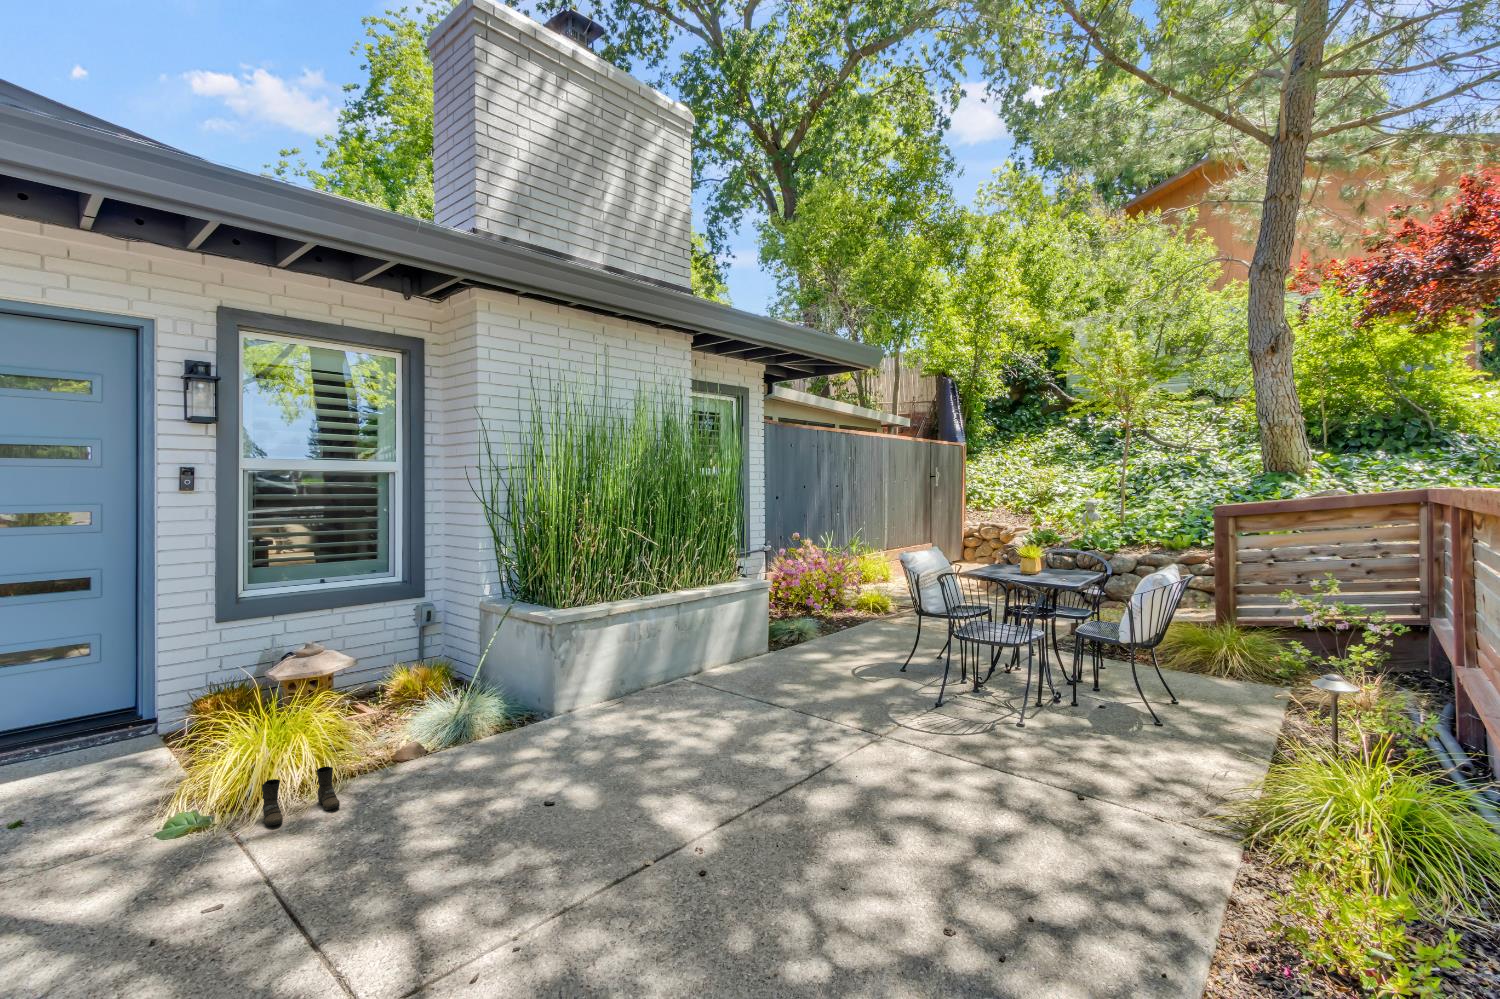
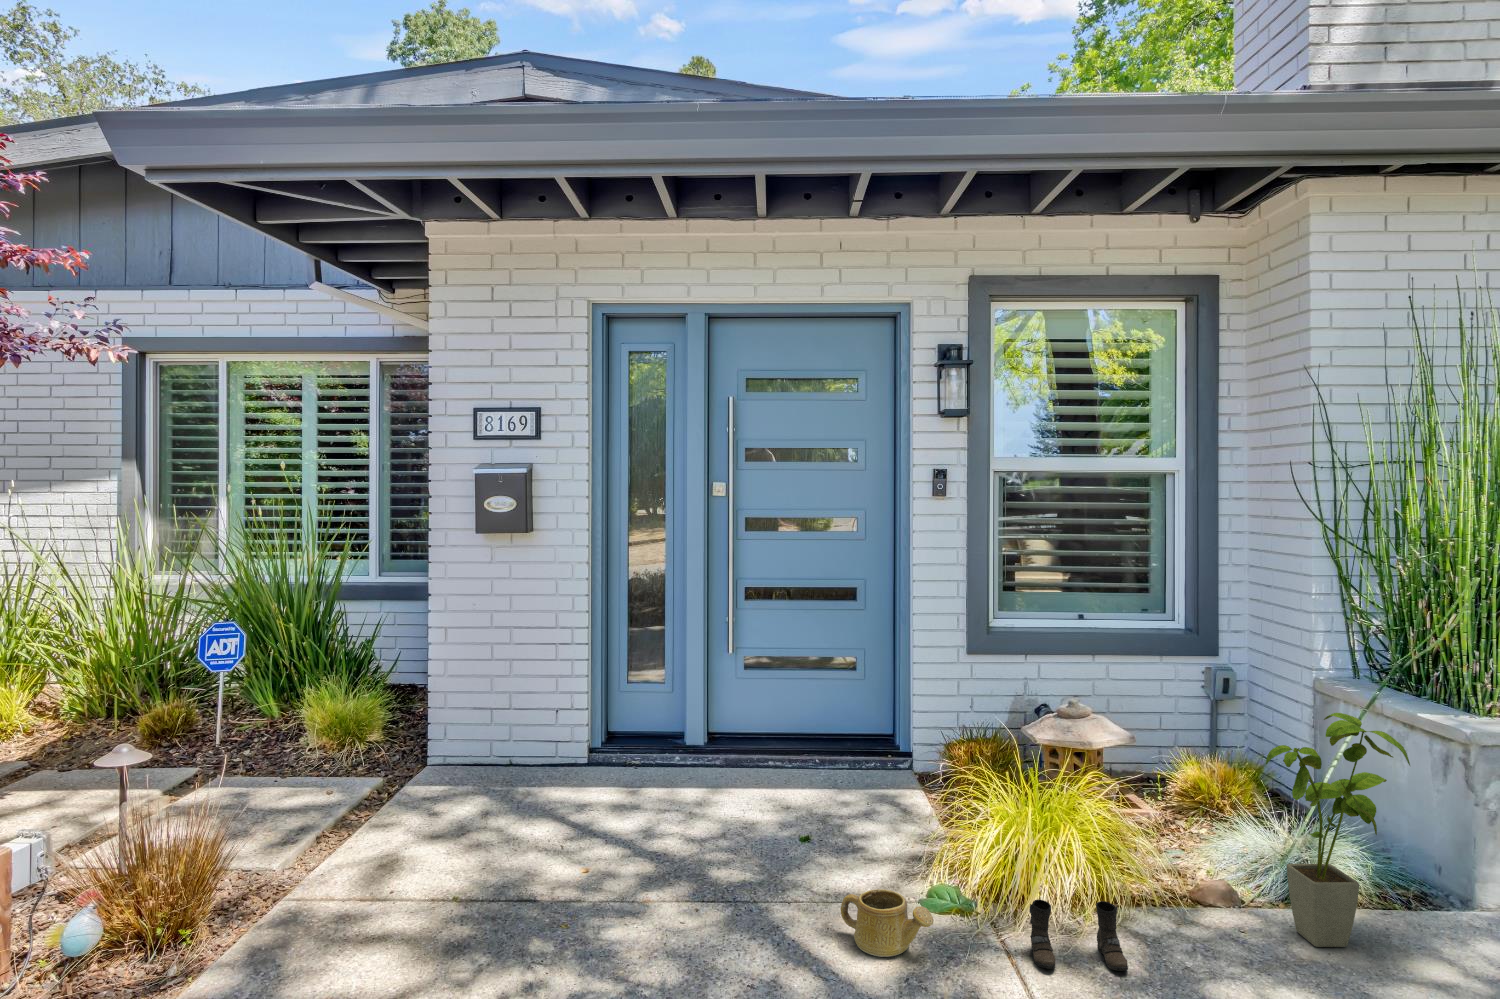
house plant: none [437,614,514,758] -> present [1266,713,1410,947]
watering can: none [68,811,171,868] -> present [841,889,934,957]

